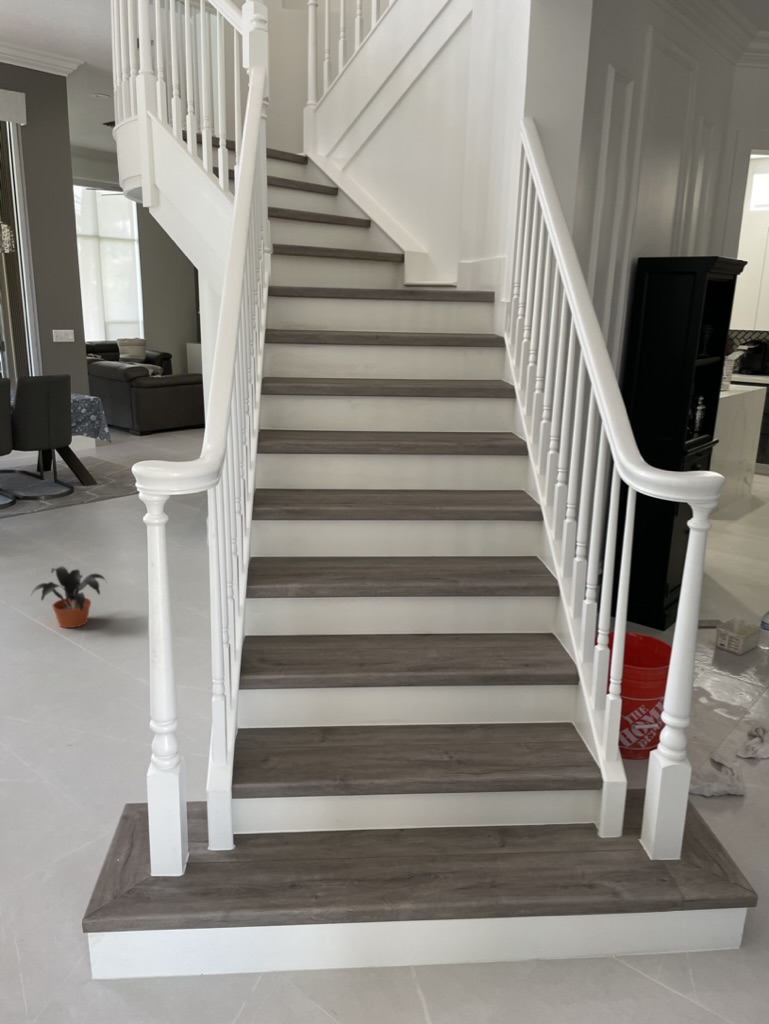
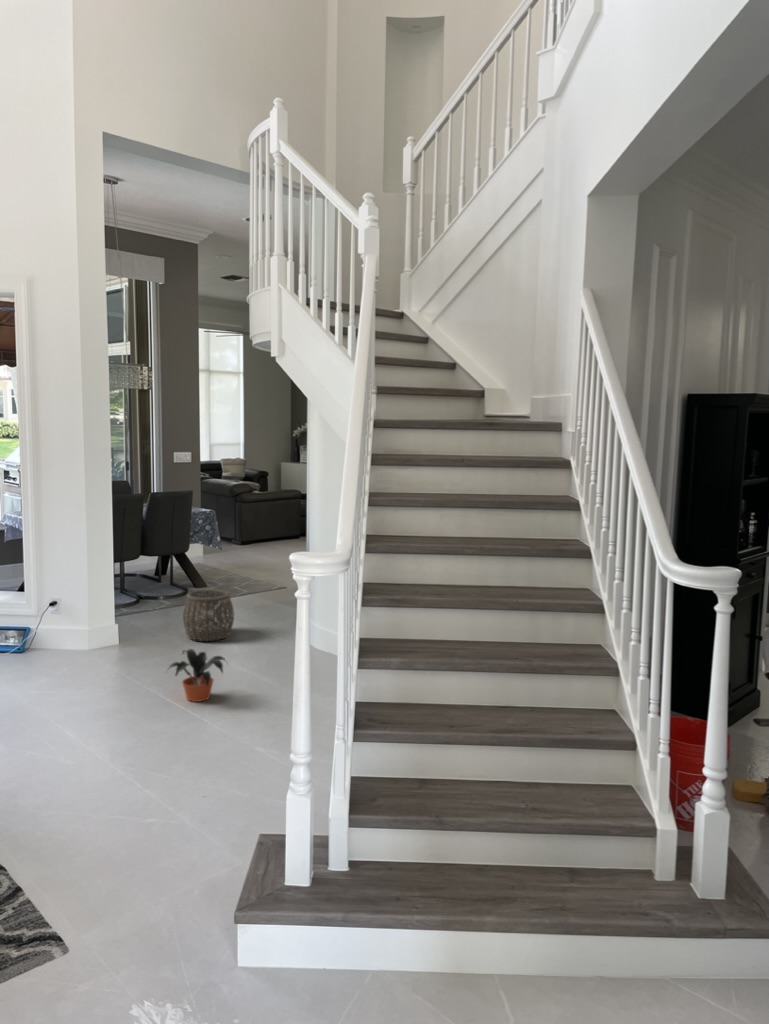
woven basket: none [58,492,122,553] -> present [182,589,234,641]

